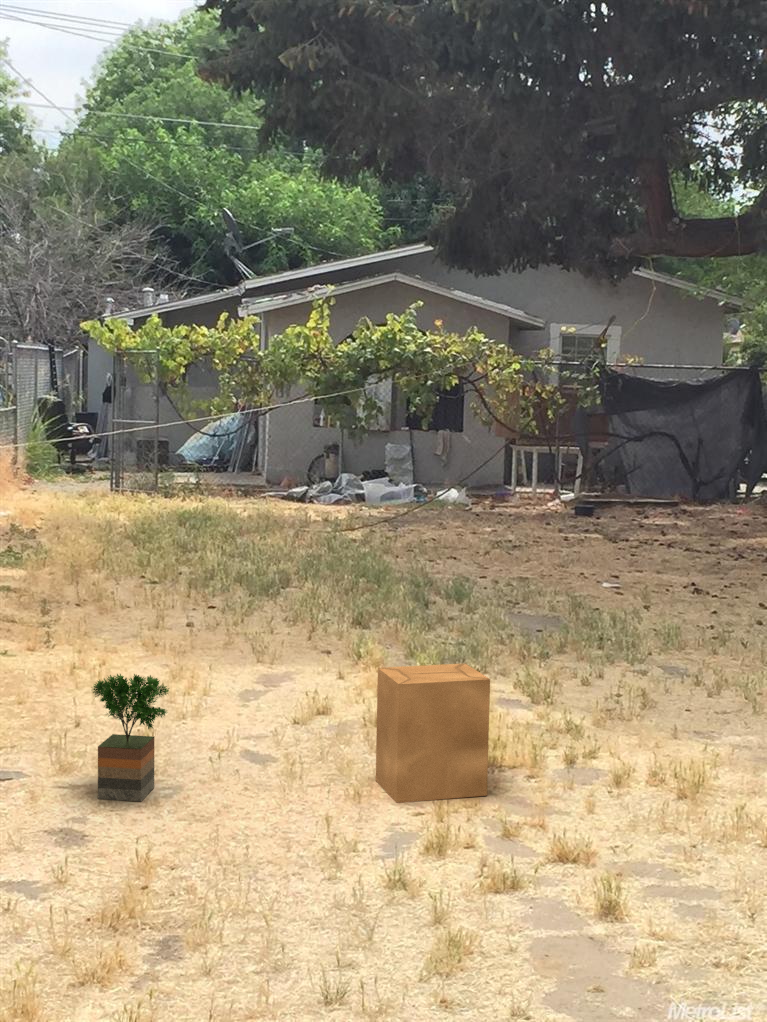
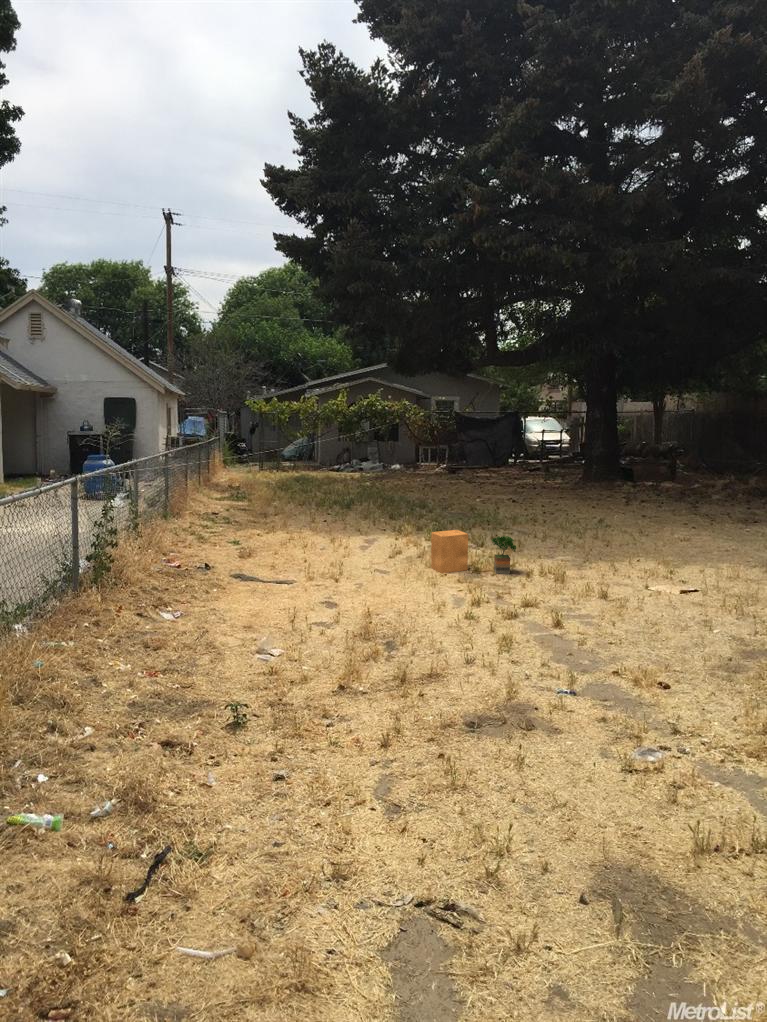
potted tree: present [93,674,169,801] -> present [491,536,516,574]

